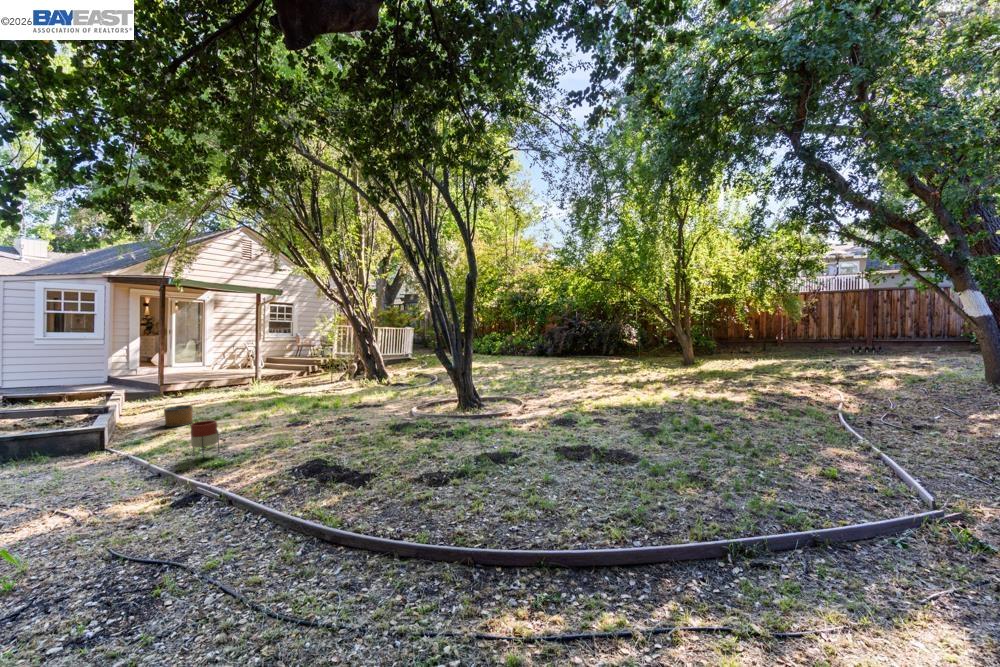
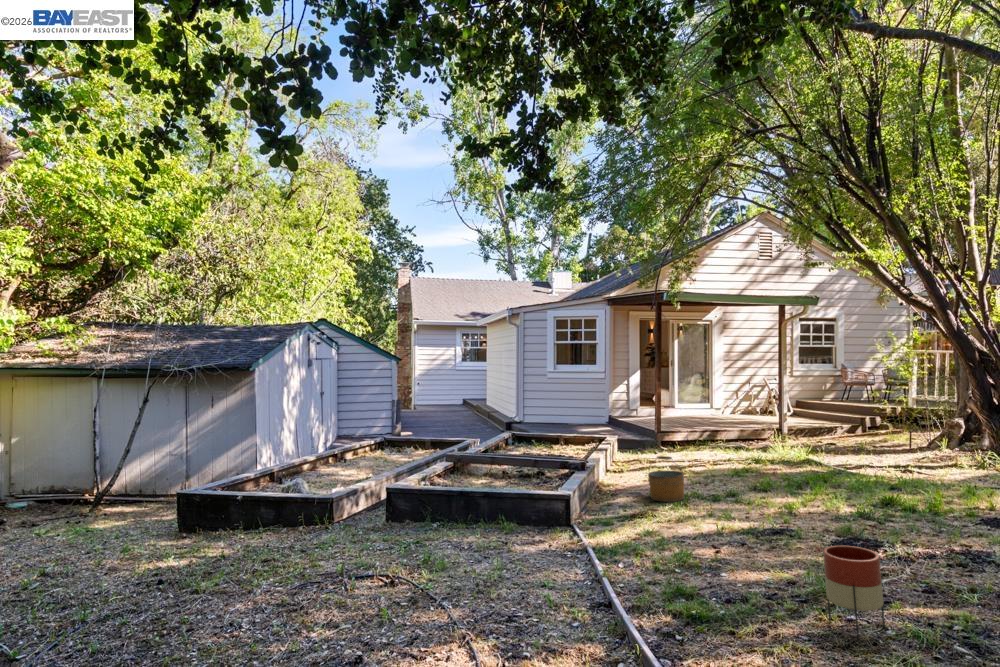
planter: present [190,420,219,458] -> present [823,545,885,640]

